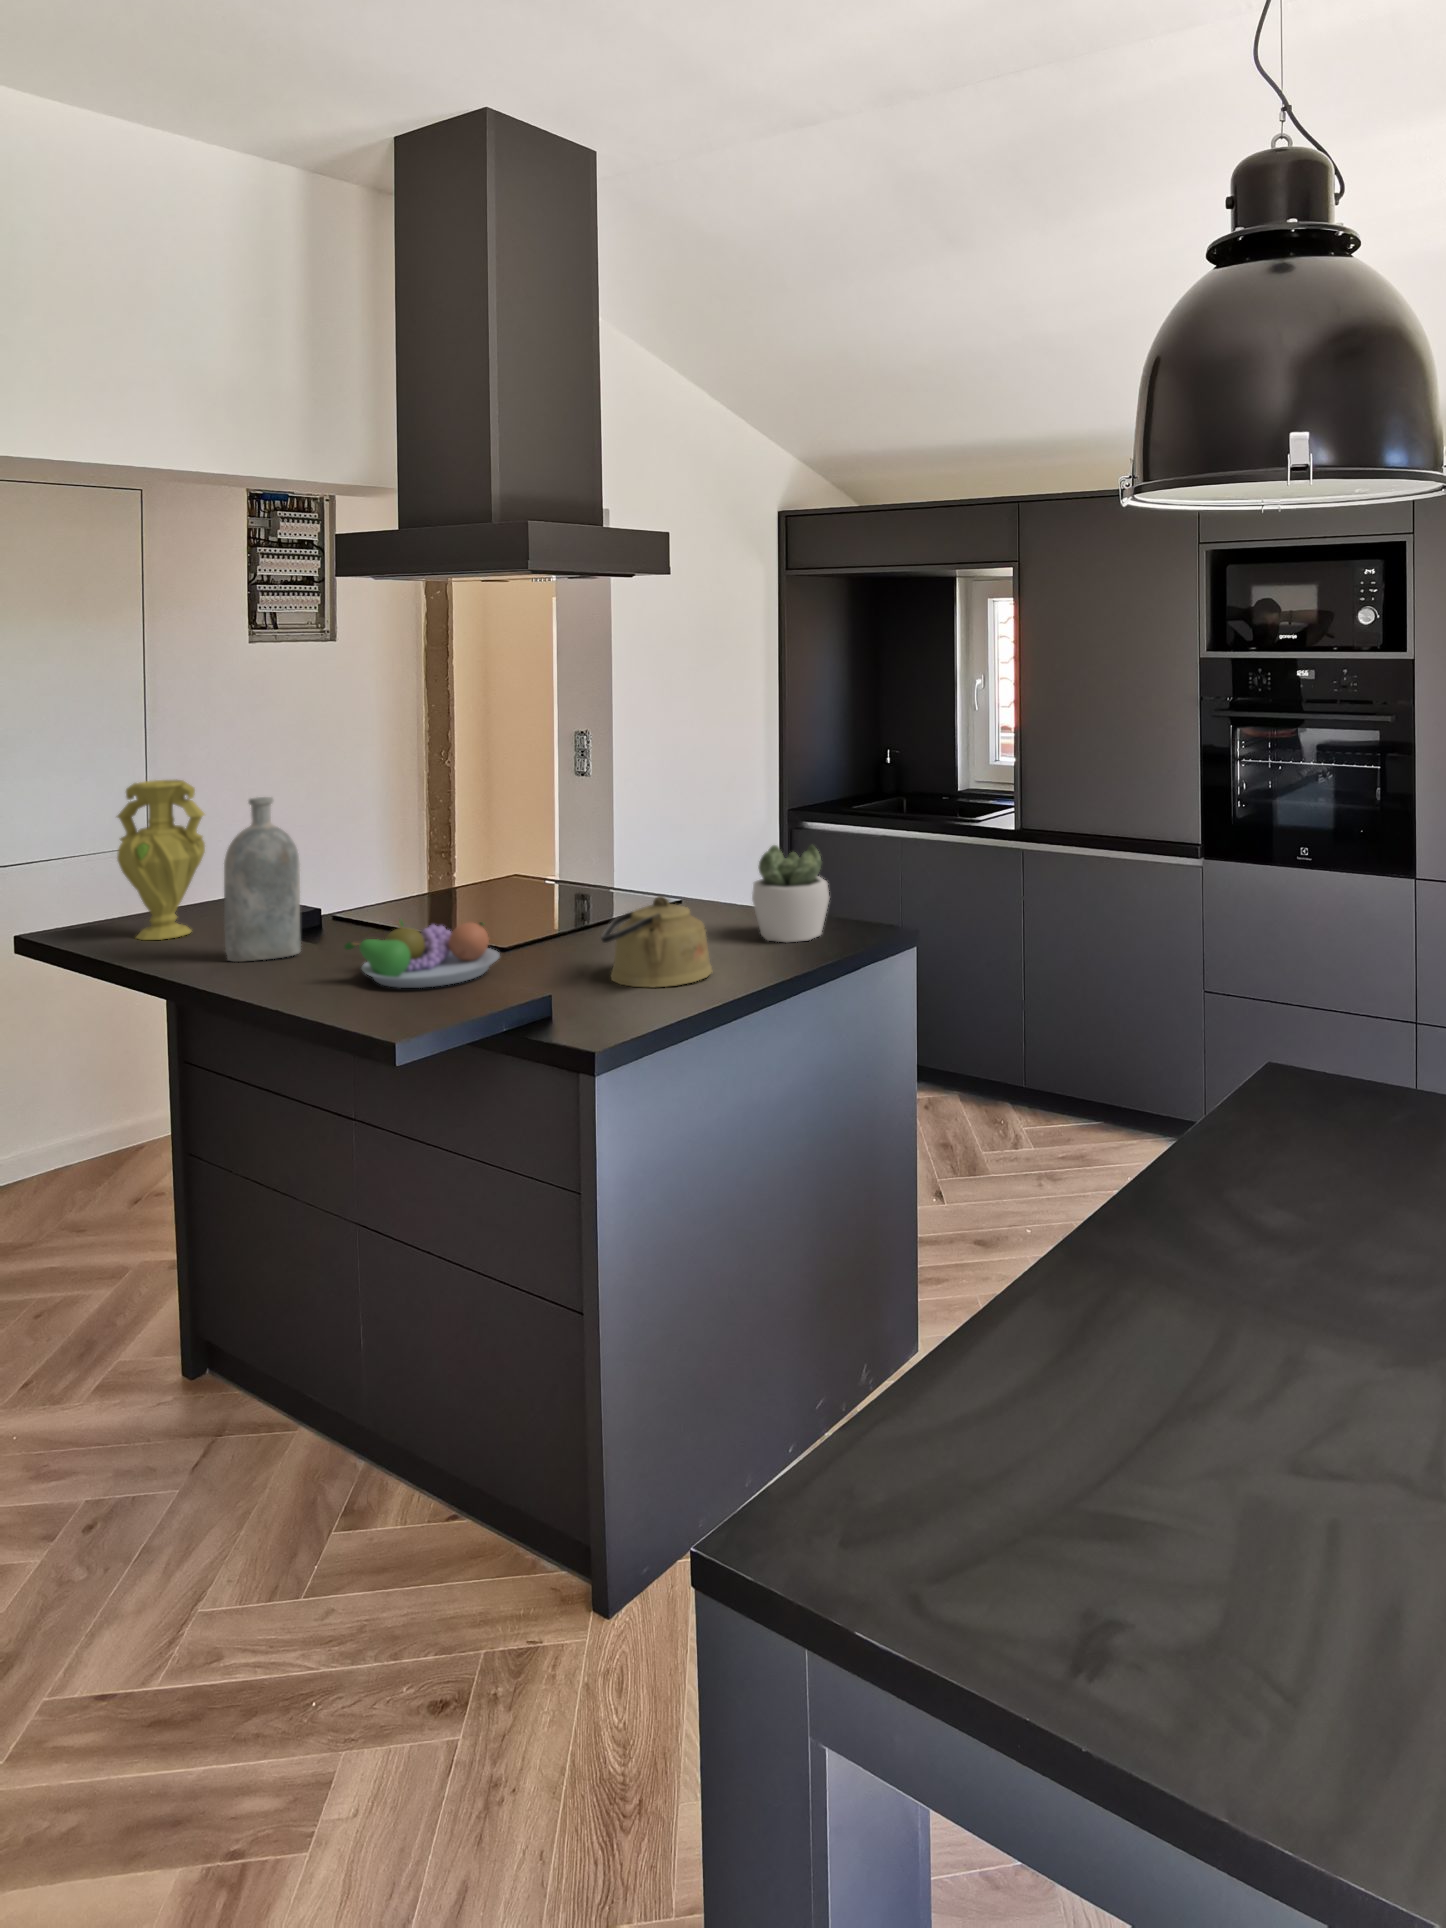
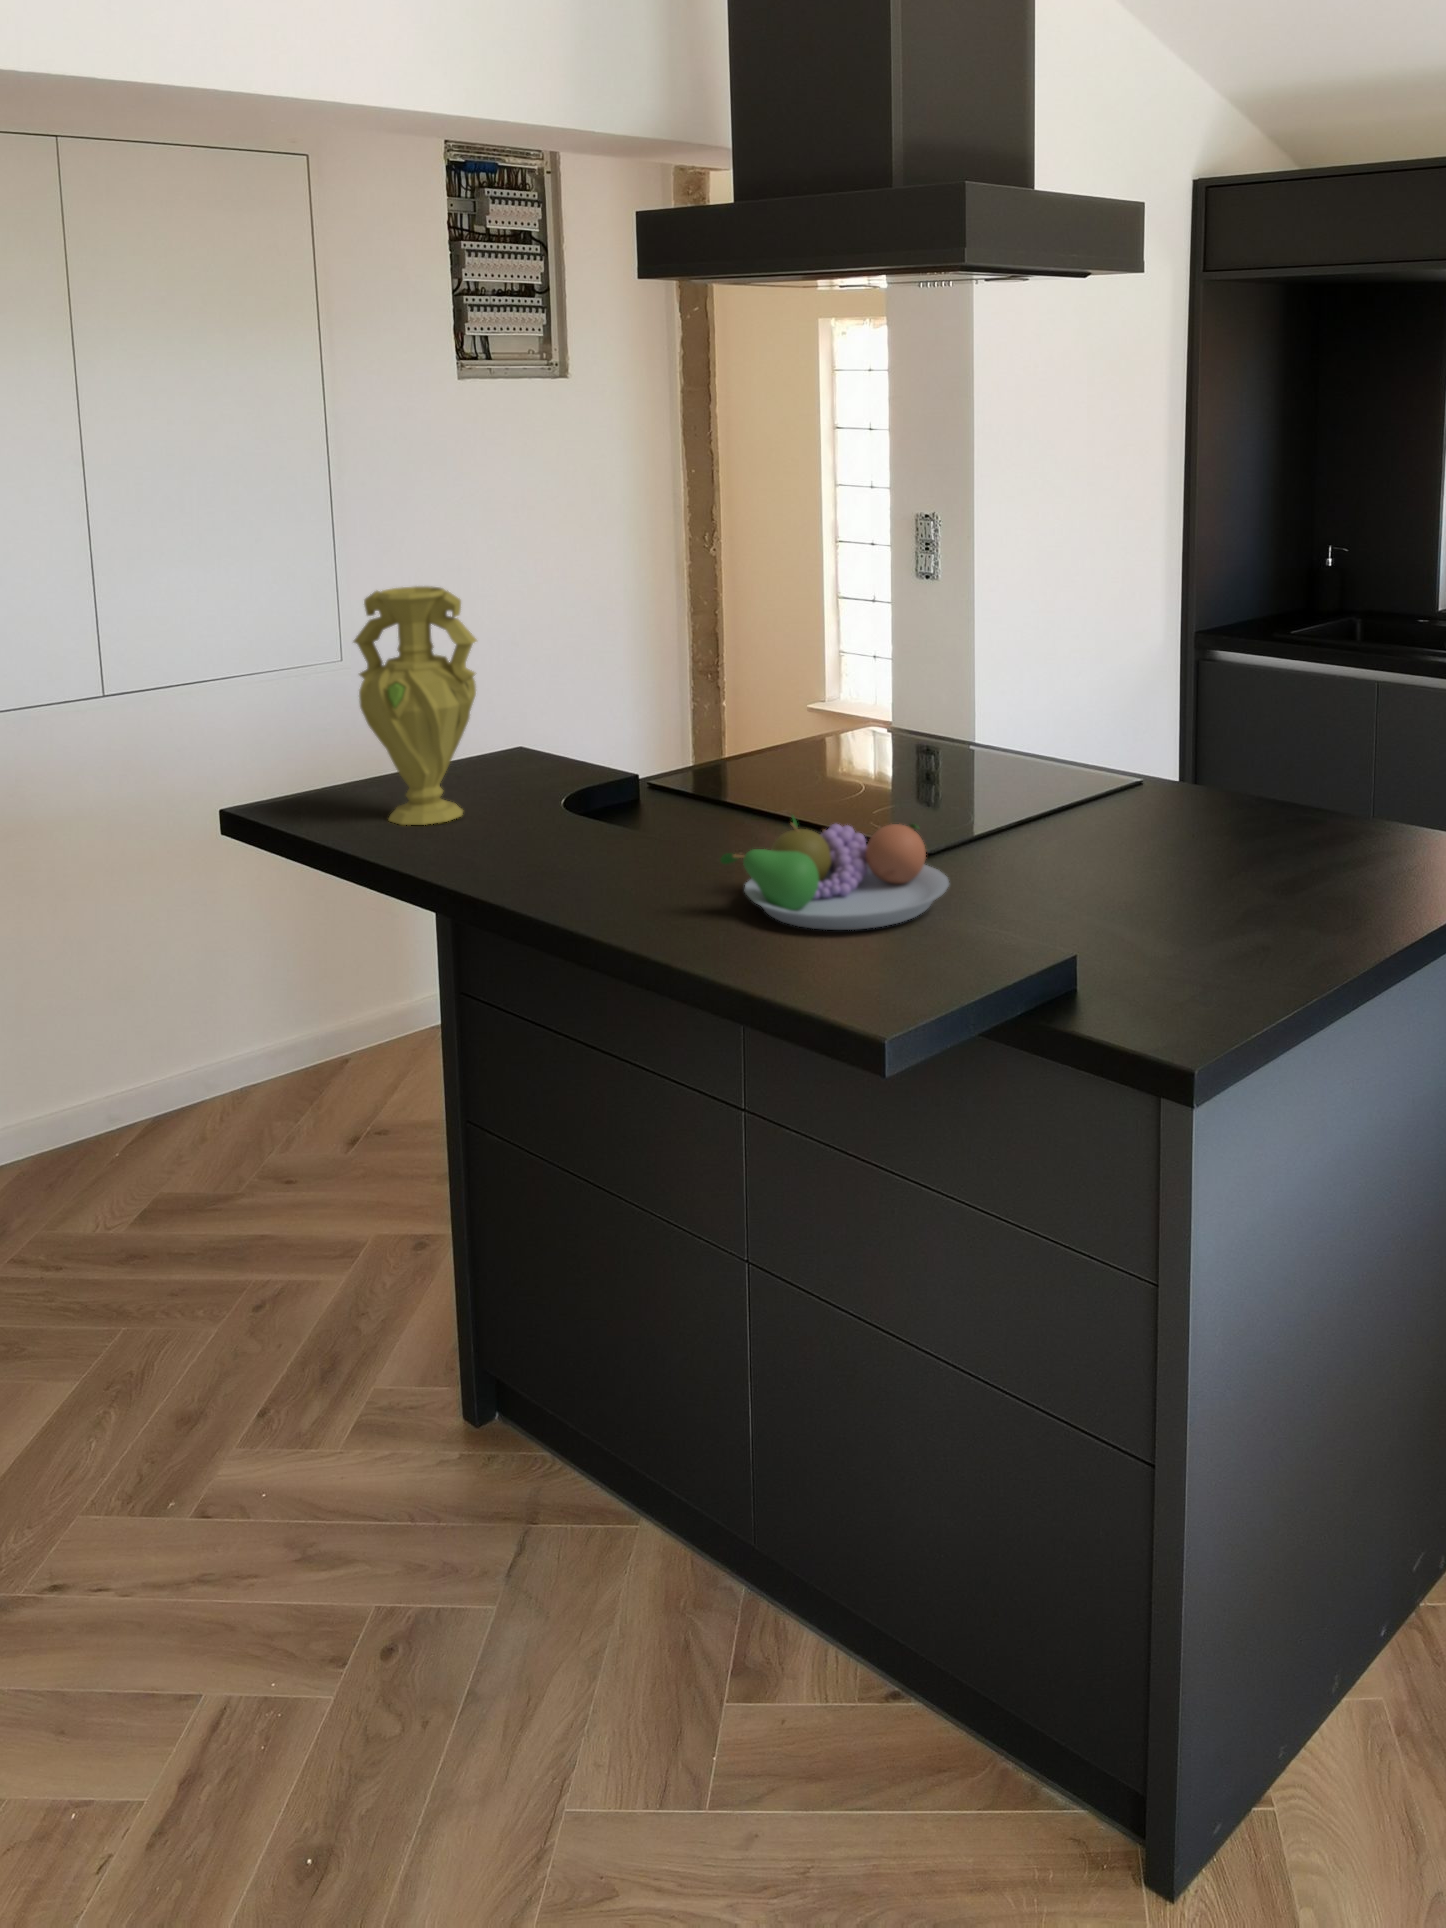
bottle: present [224,797,301,962] -> none [524,619,634,869]
succulent plant: present [752,845,829,943] -> none [1303,707,1432,866]
kettle: present [601,896,712,987] -> none [1120,796,1292,946]

